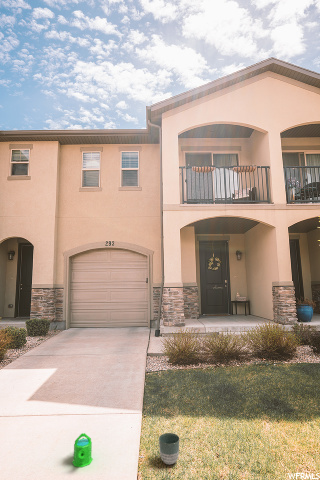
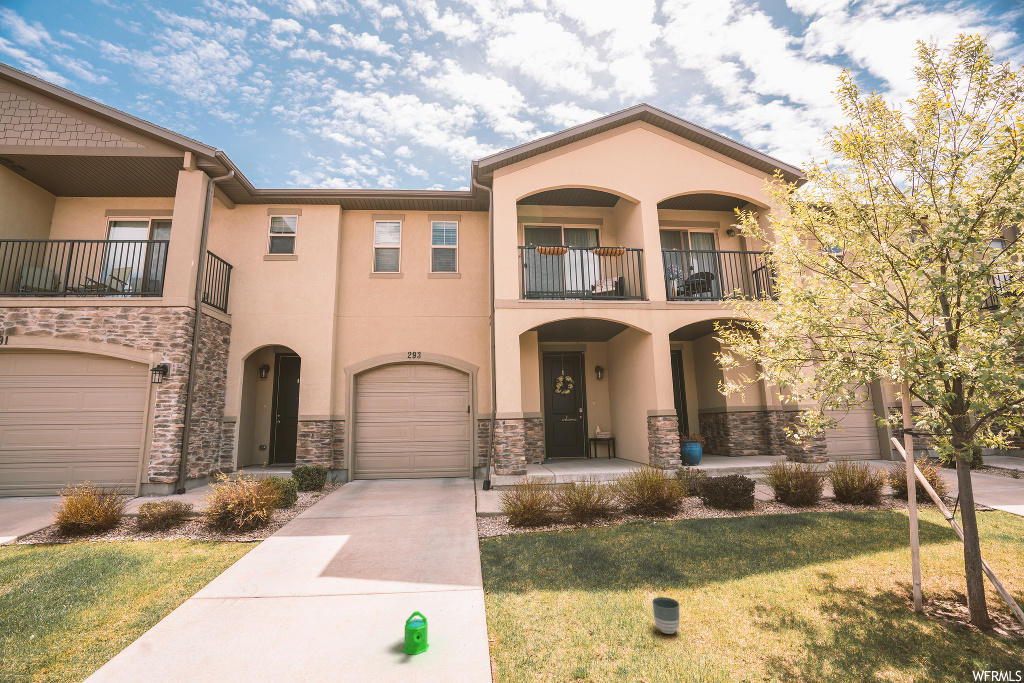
planter: present [159,433,179,464] -> present [653,597,679,634]

